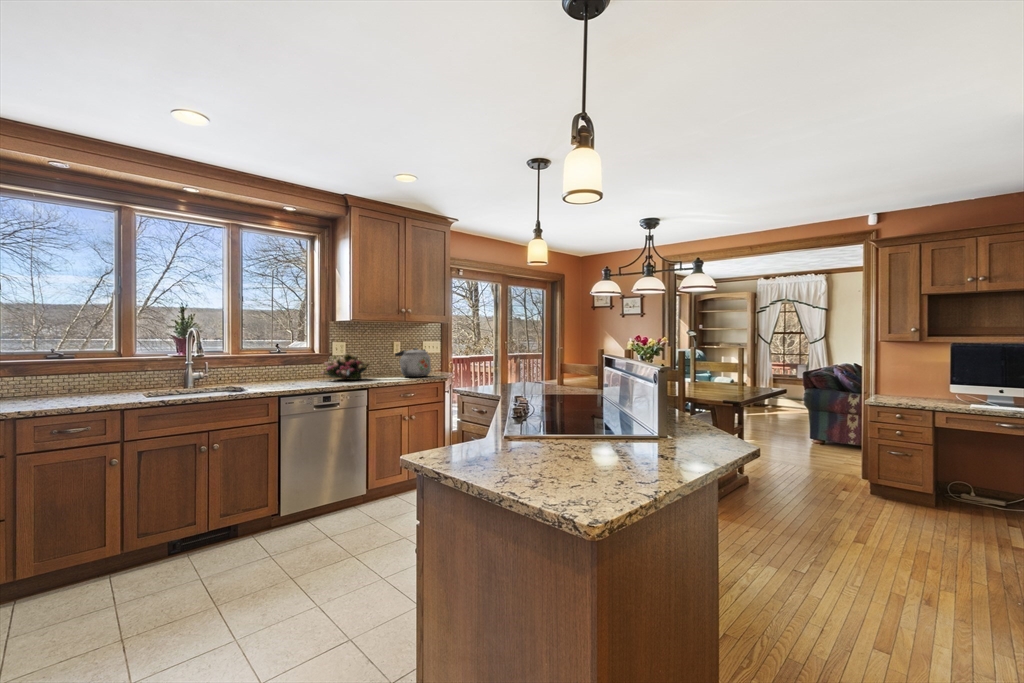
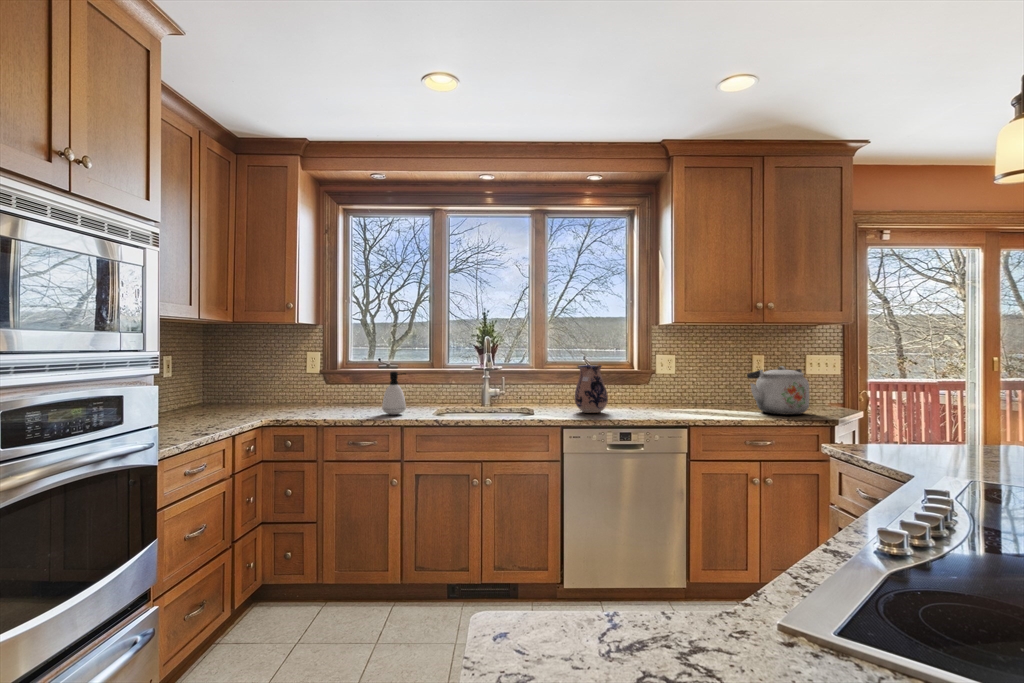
ceramic pitcher: none [281,350,308,386] -> present [575,365,608,413]
flower arrangement: present [321,353,369,380] -> none [633,370,701,412]
soap dispenser: none [89,360,118,401] -> present [382,372,406,415]

